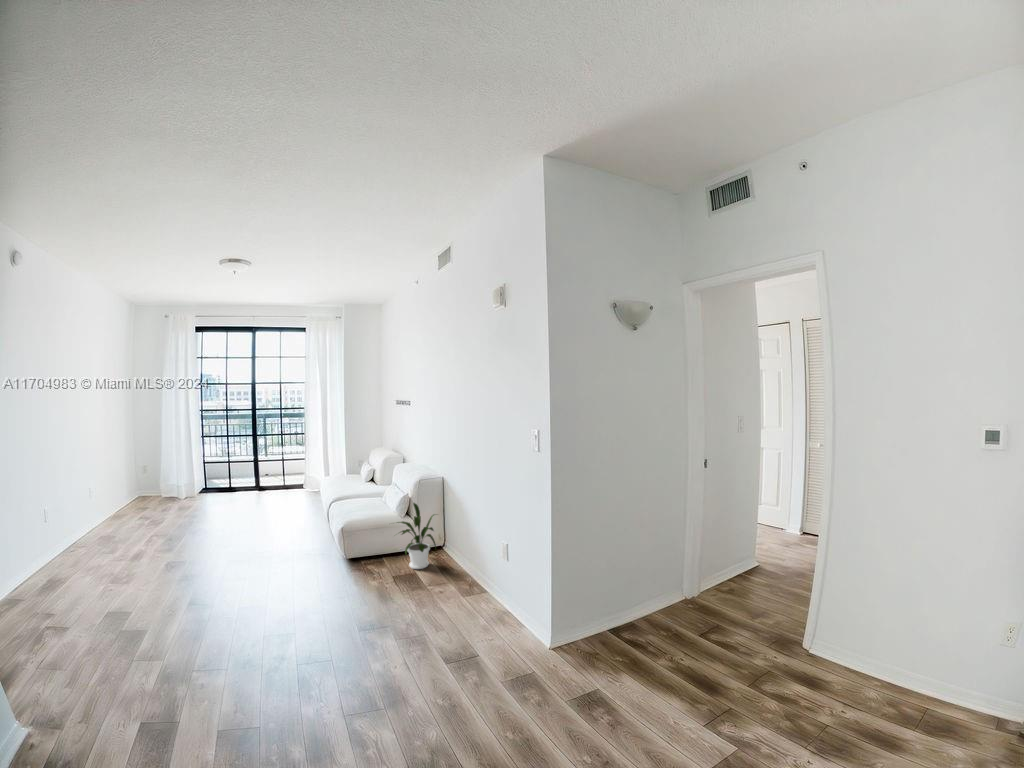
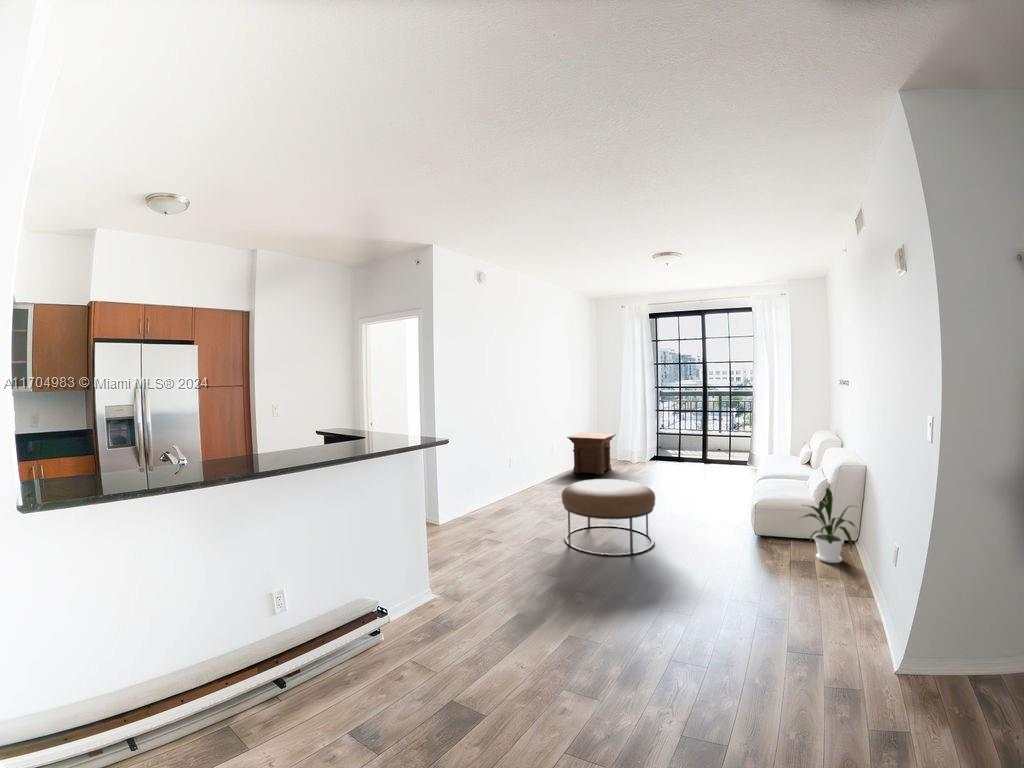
side table: none [57,477,143,543] -> present [567,433,616,475]
ottoman: none [104,543,254,666] -> present [562,479,655,556]

